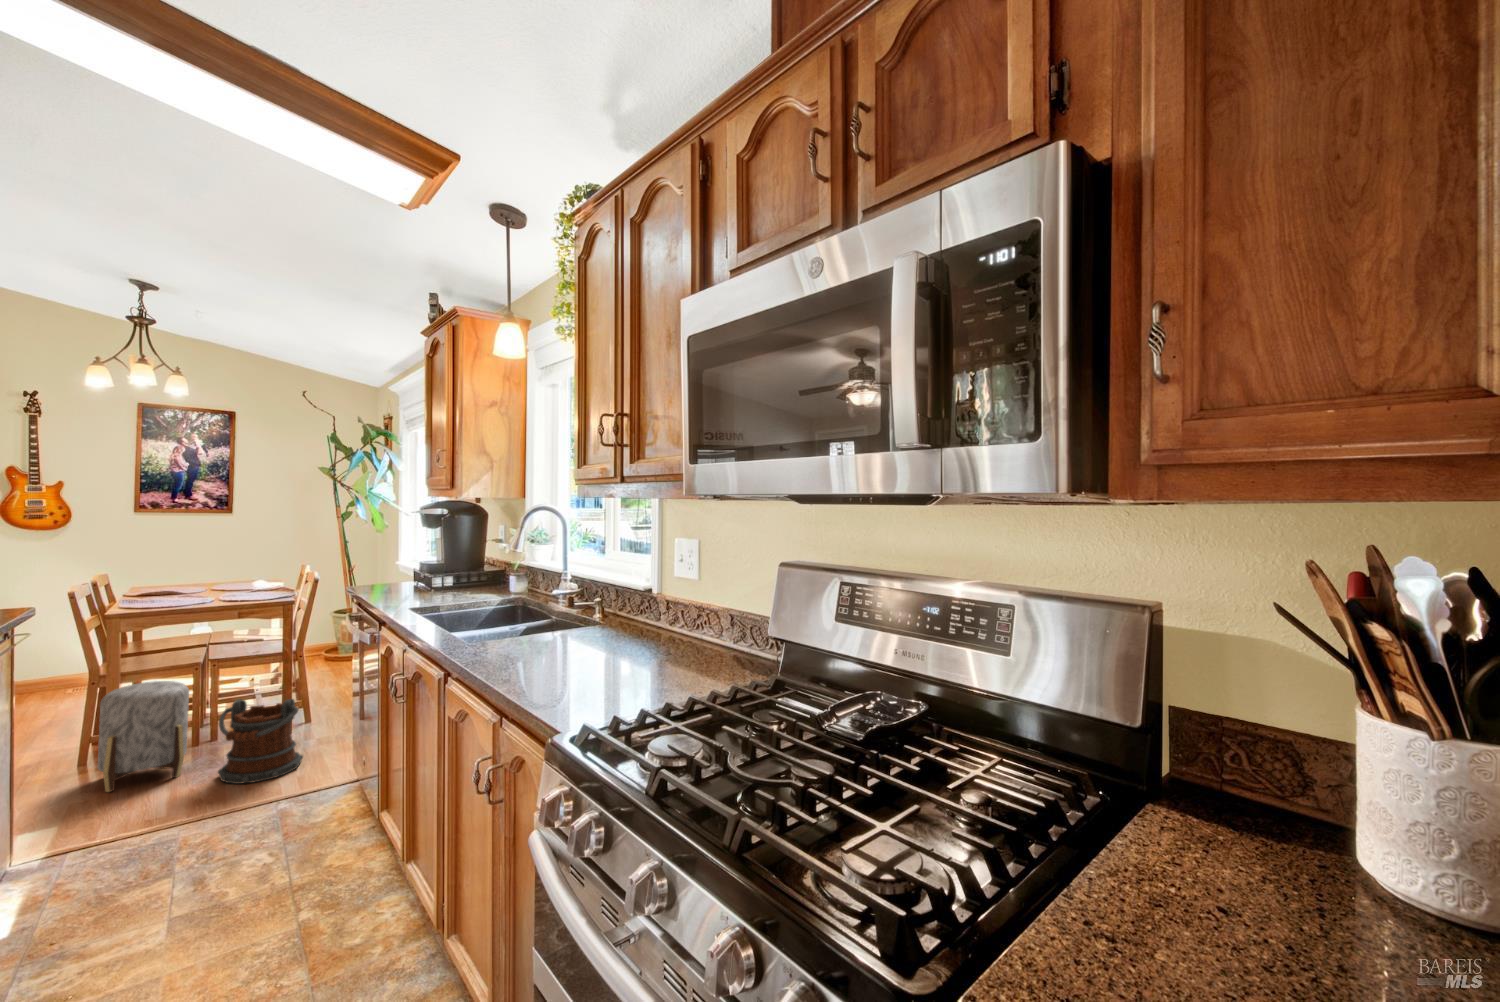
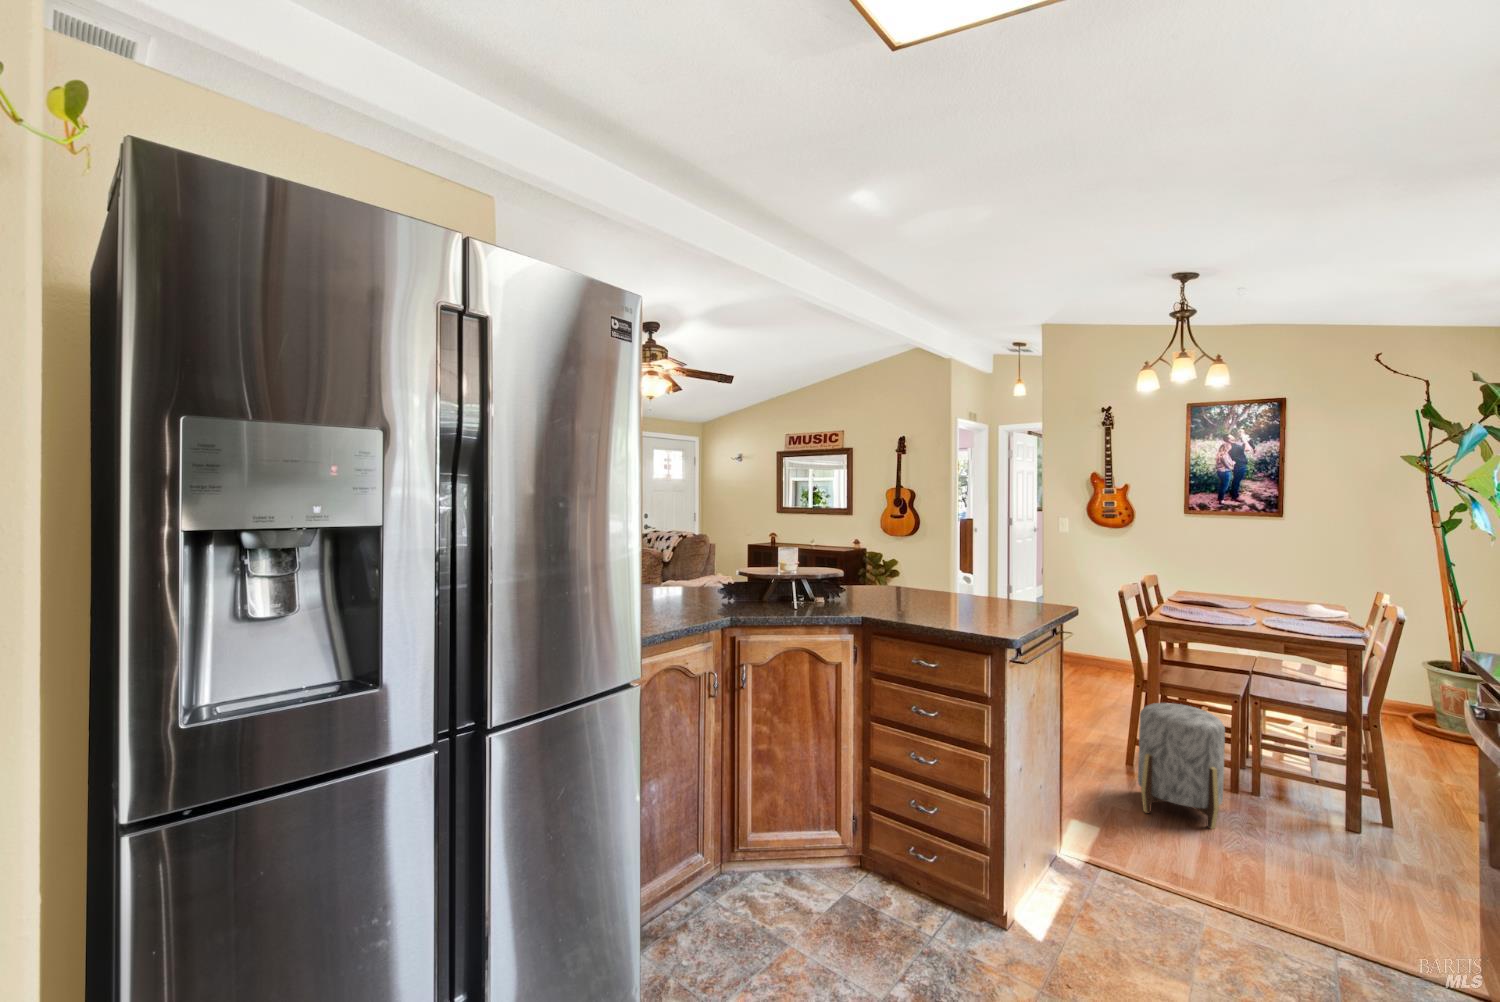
bucket: present [218,699,303,784] -> none [1257,764,1380,901]

